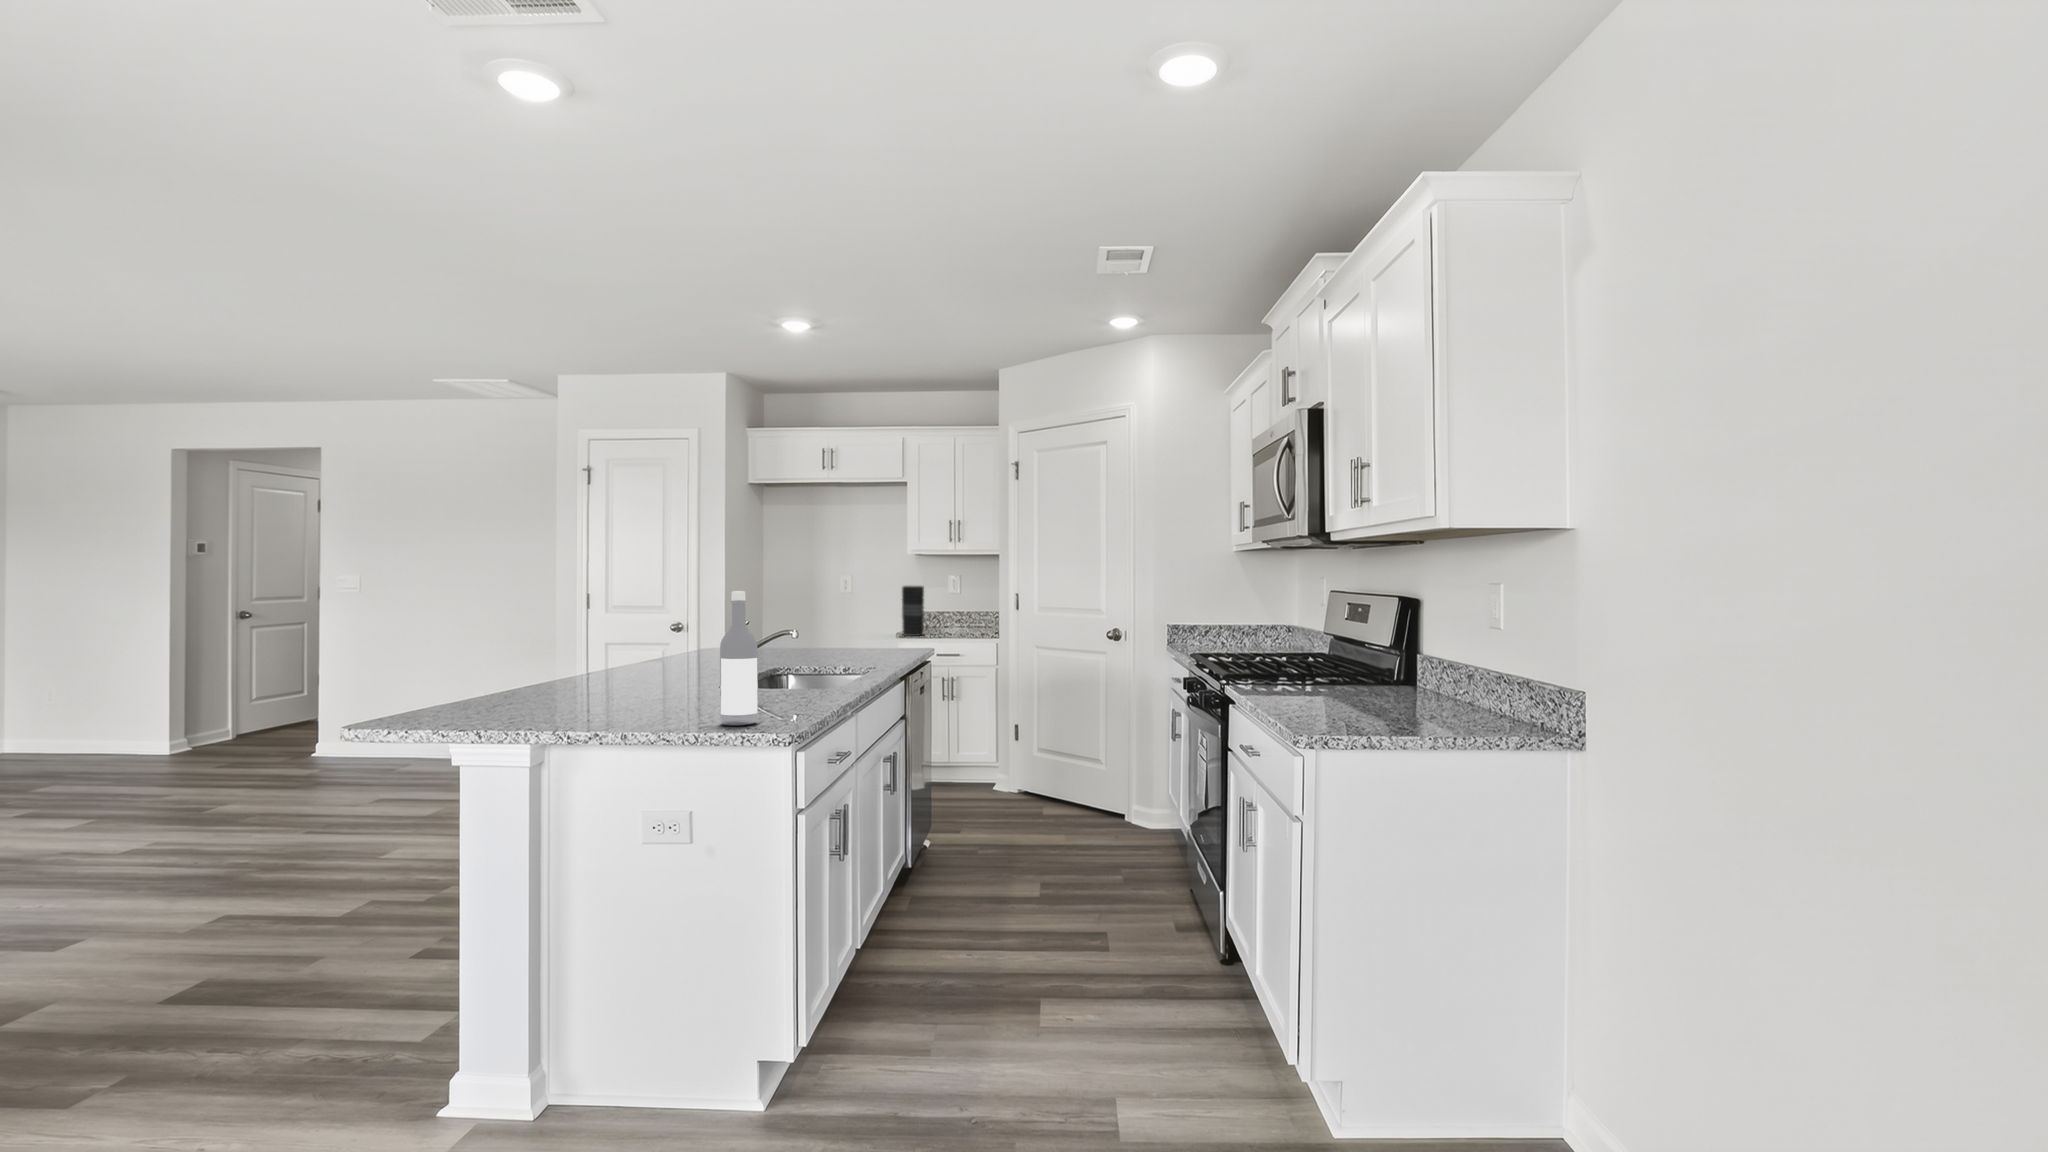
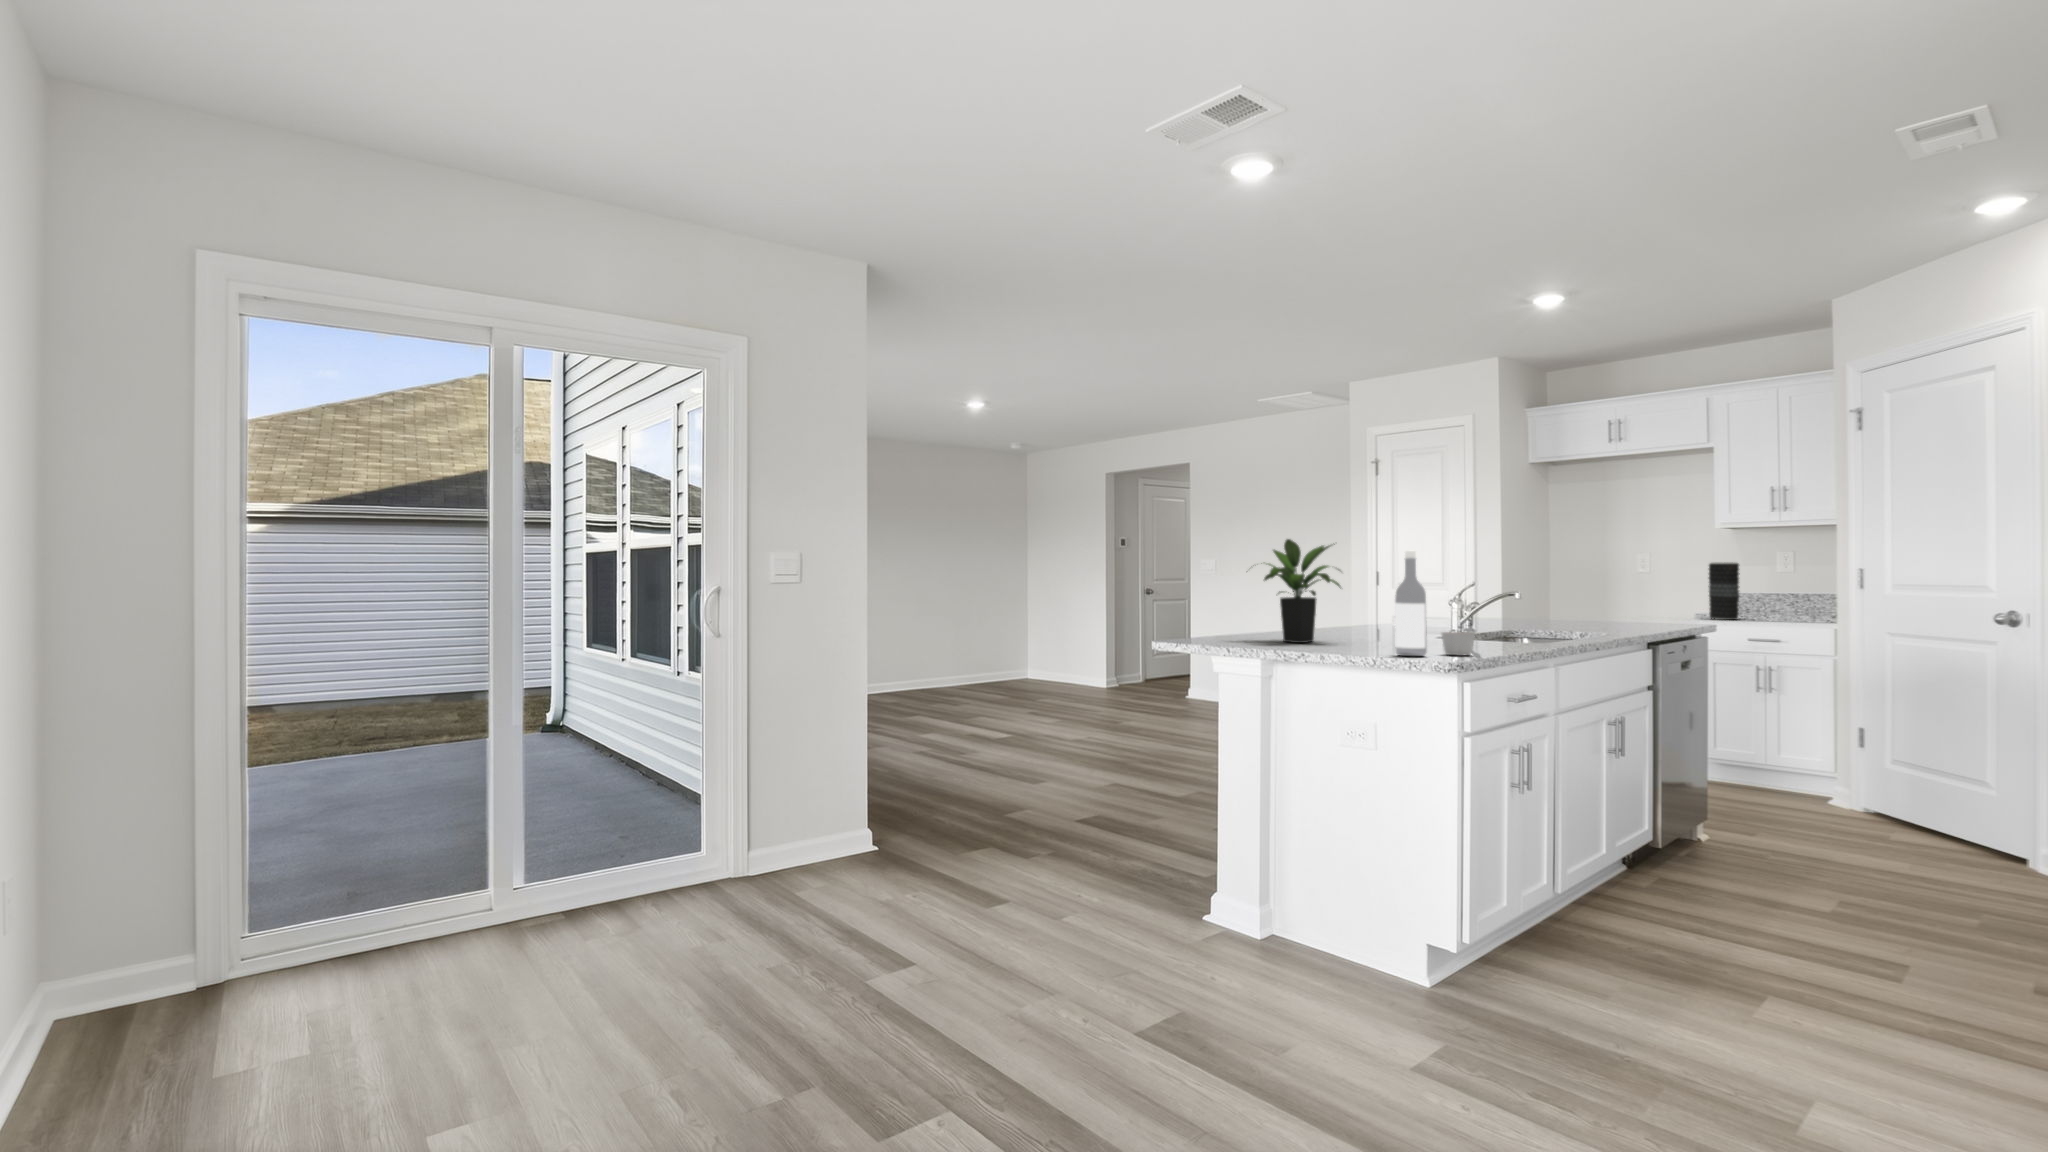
potted plant: none [482,569,627,710] -> present [1264,539,1340,643]
candle: none [768,687,806,717] -> present [1441,632,1475,655]

